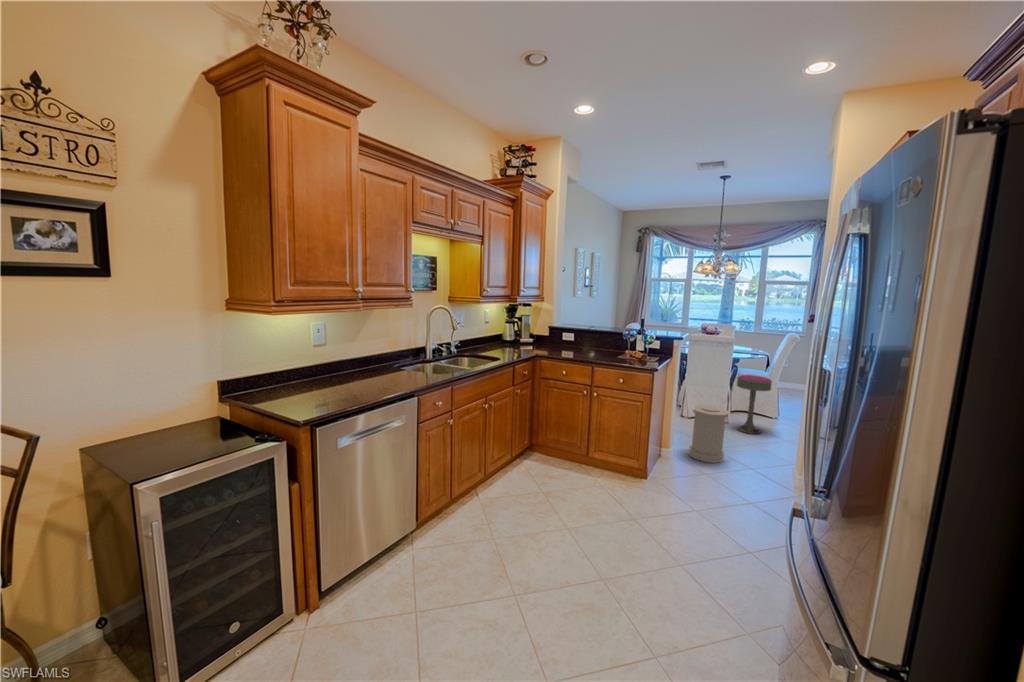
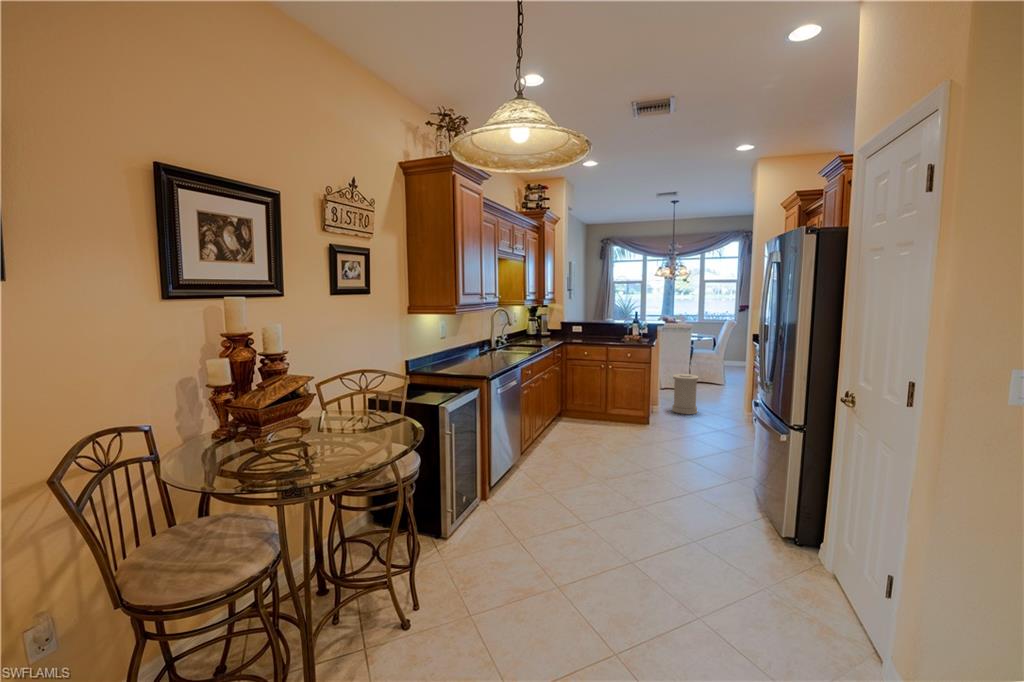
bar stool: present [737,375,772,434] -> none [697,352,723,396]

